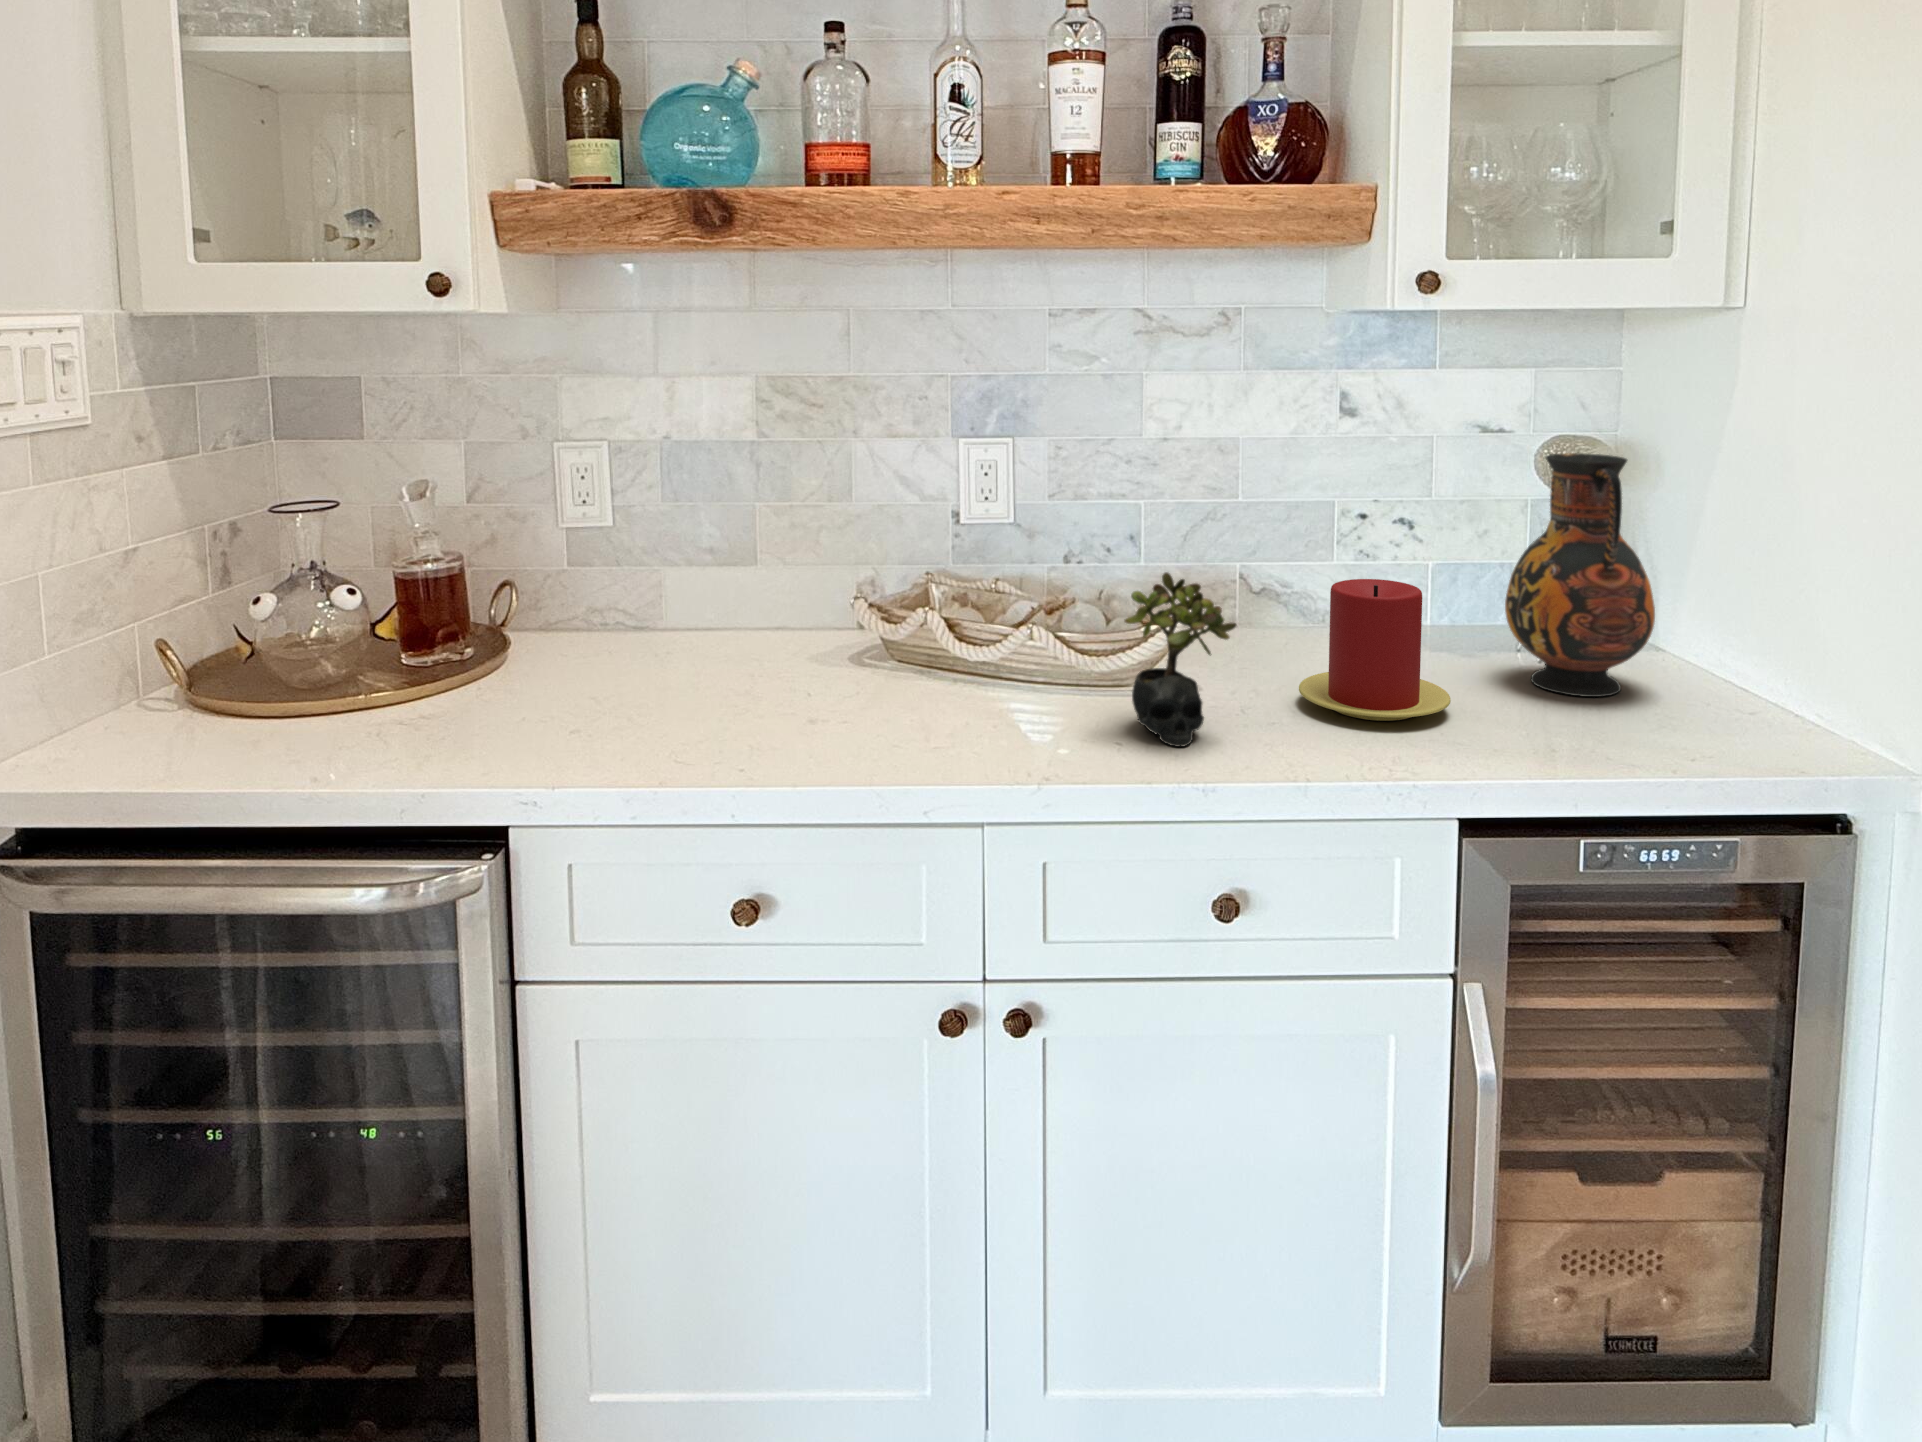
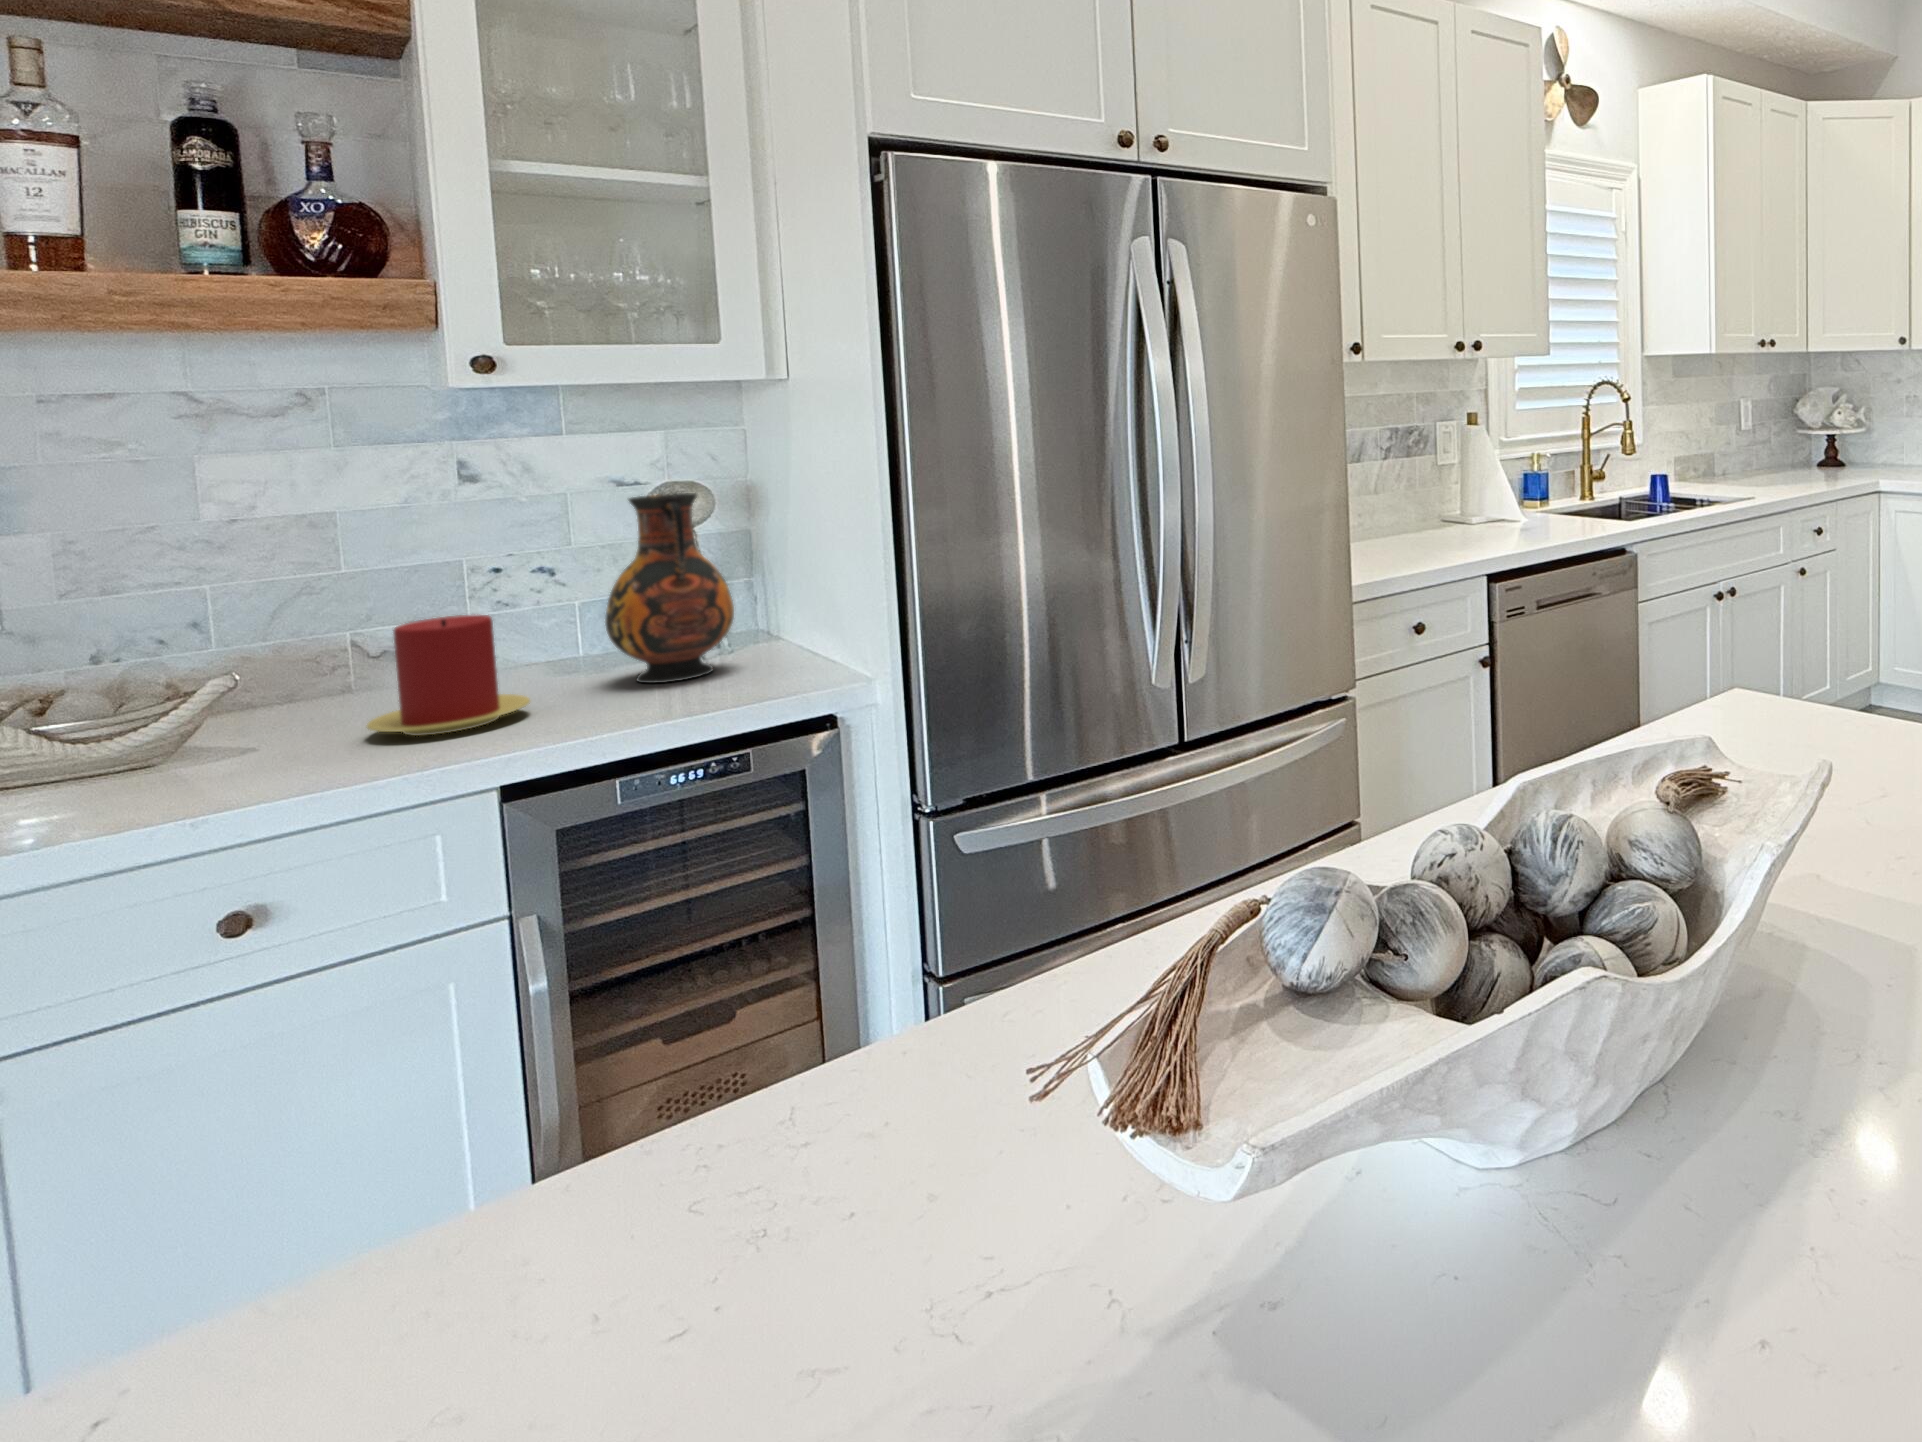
succulent plant: present [1125,572,1236,747] -> none [100,637,251,796]

